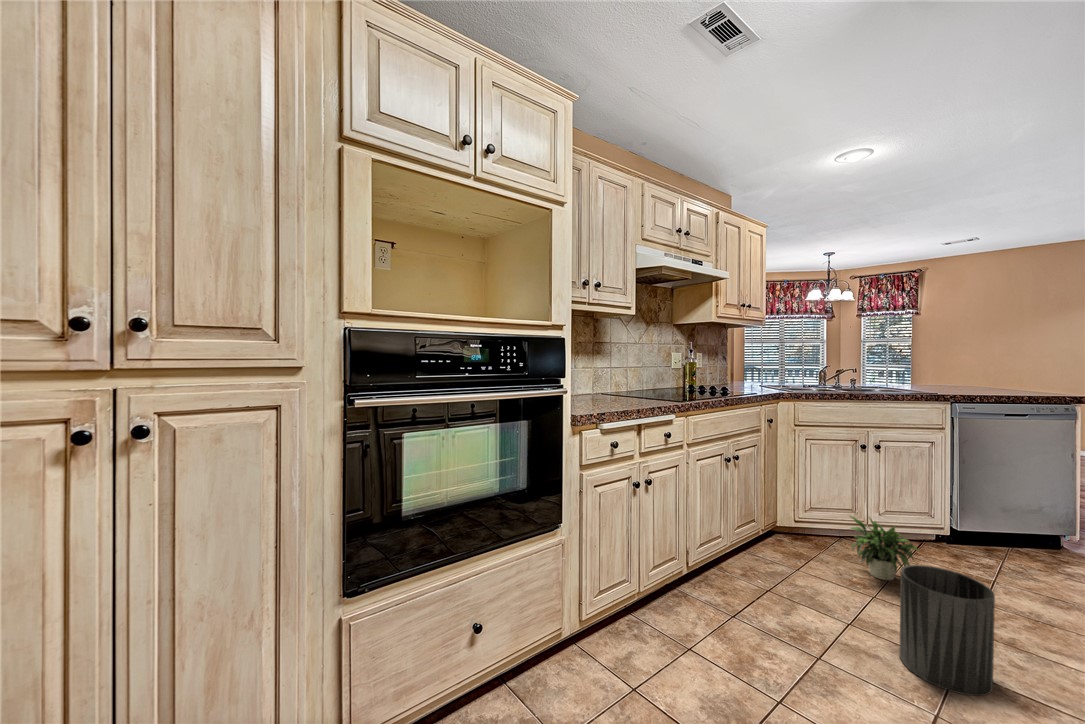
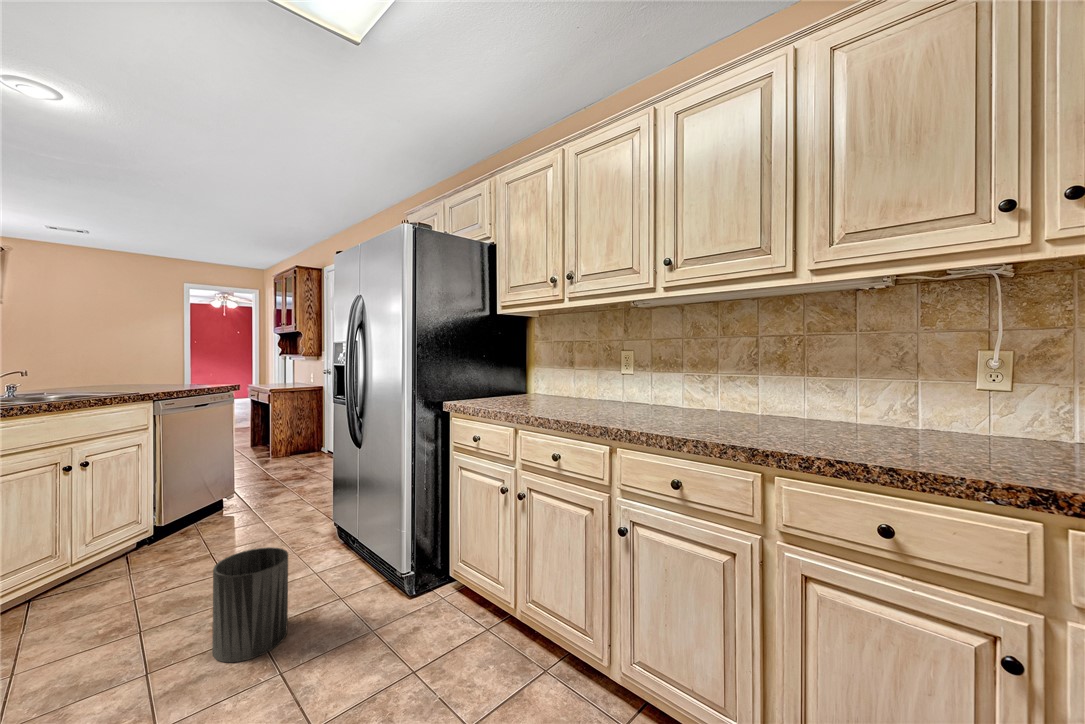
potted plant: present [850,516,919,580] -> none [57,545,168,613]

